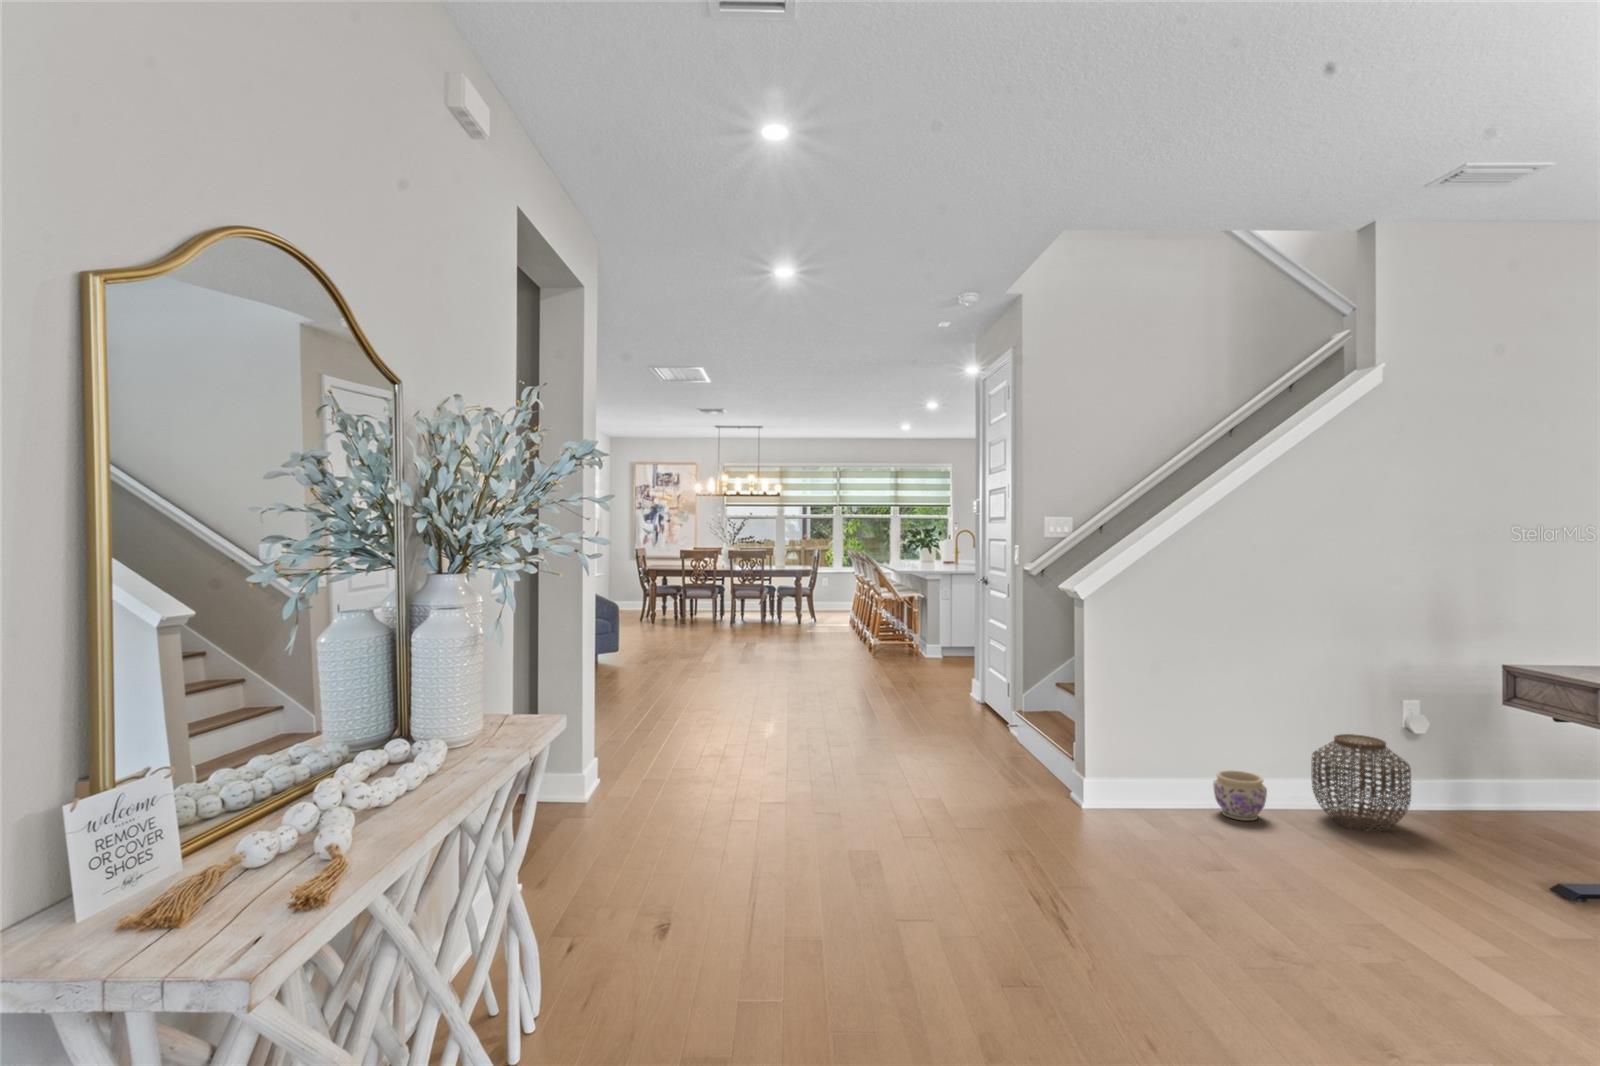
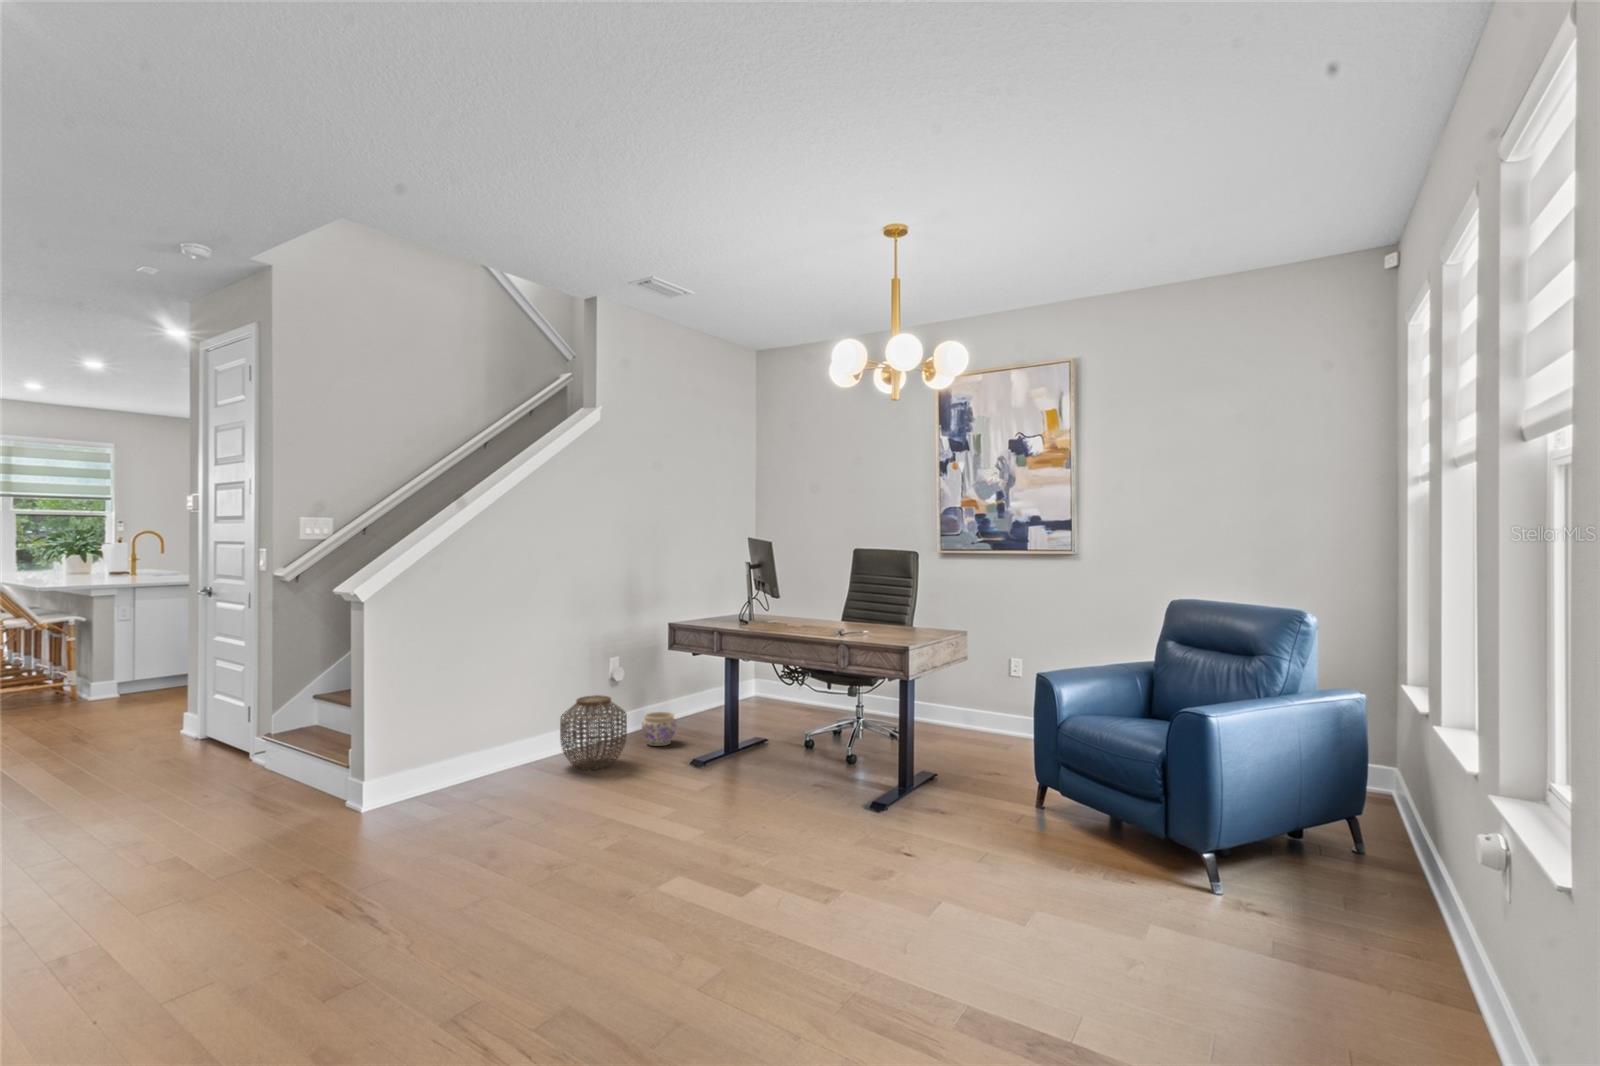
planter: present [1213,770,1267,821] -> present [642,712,676,746]

